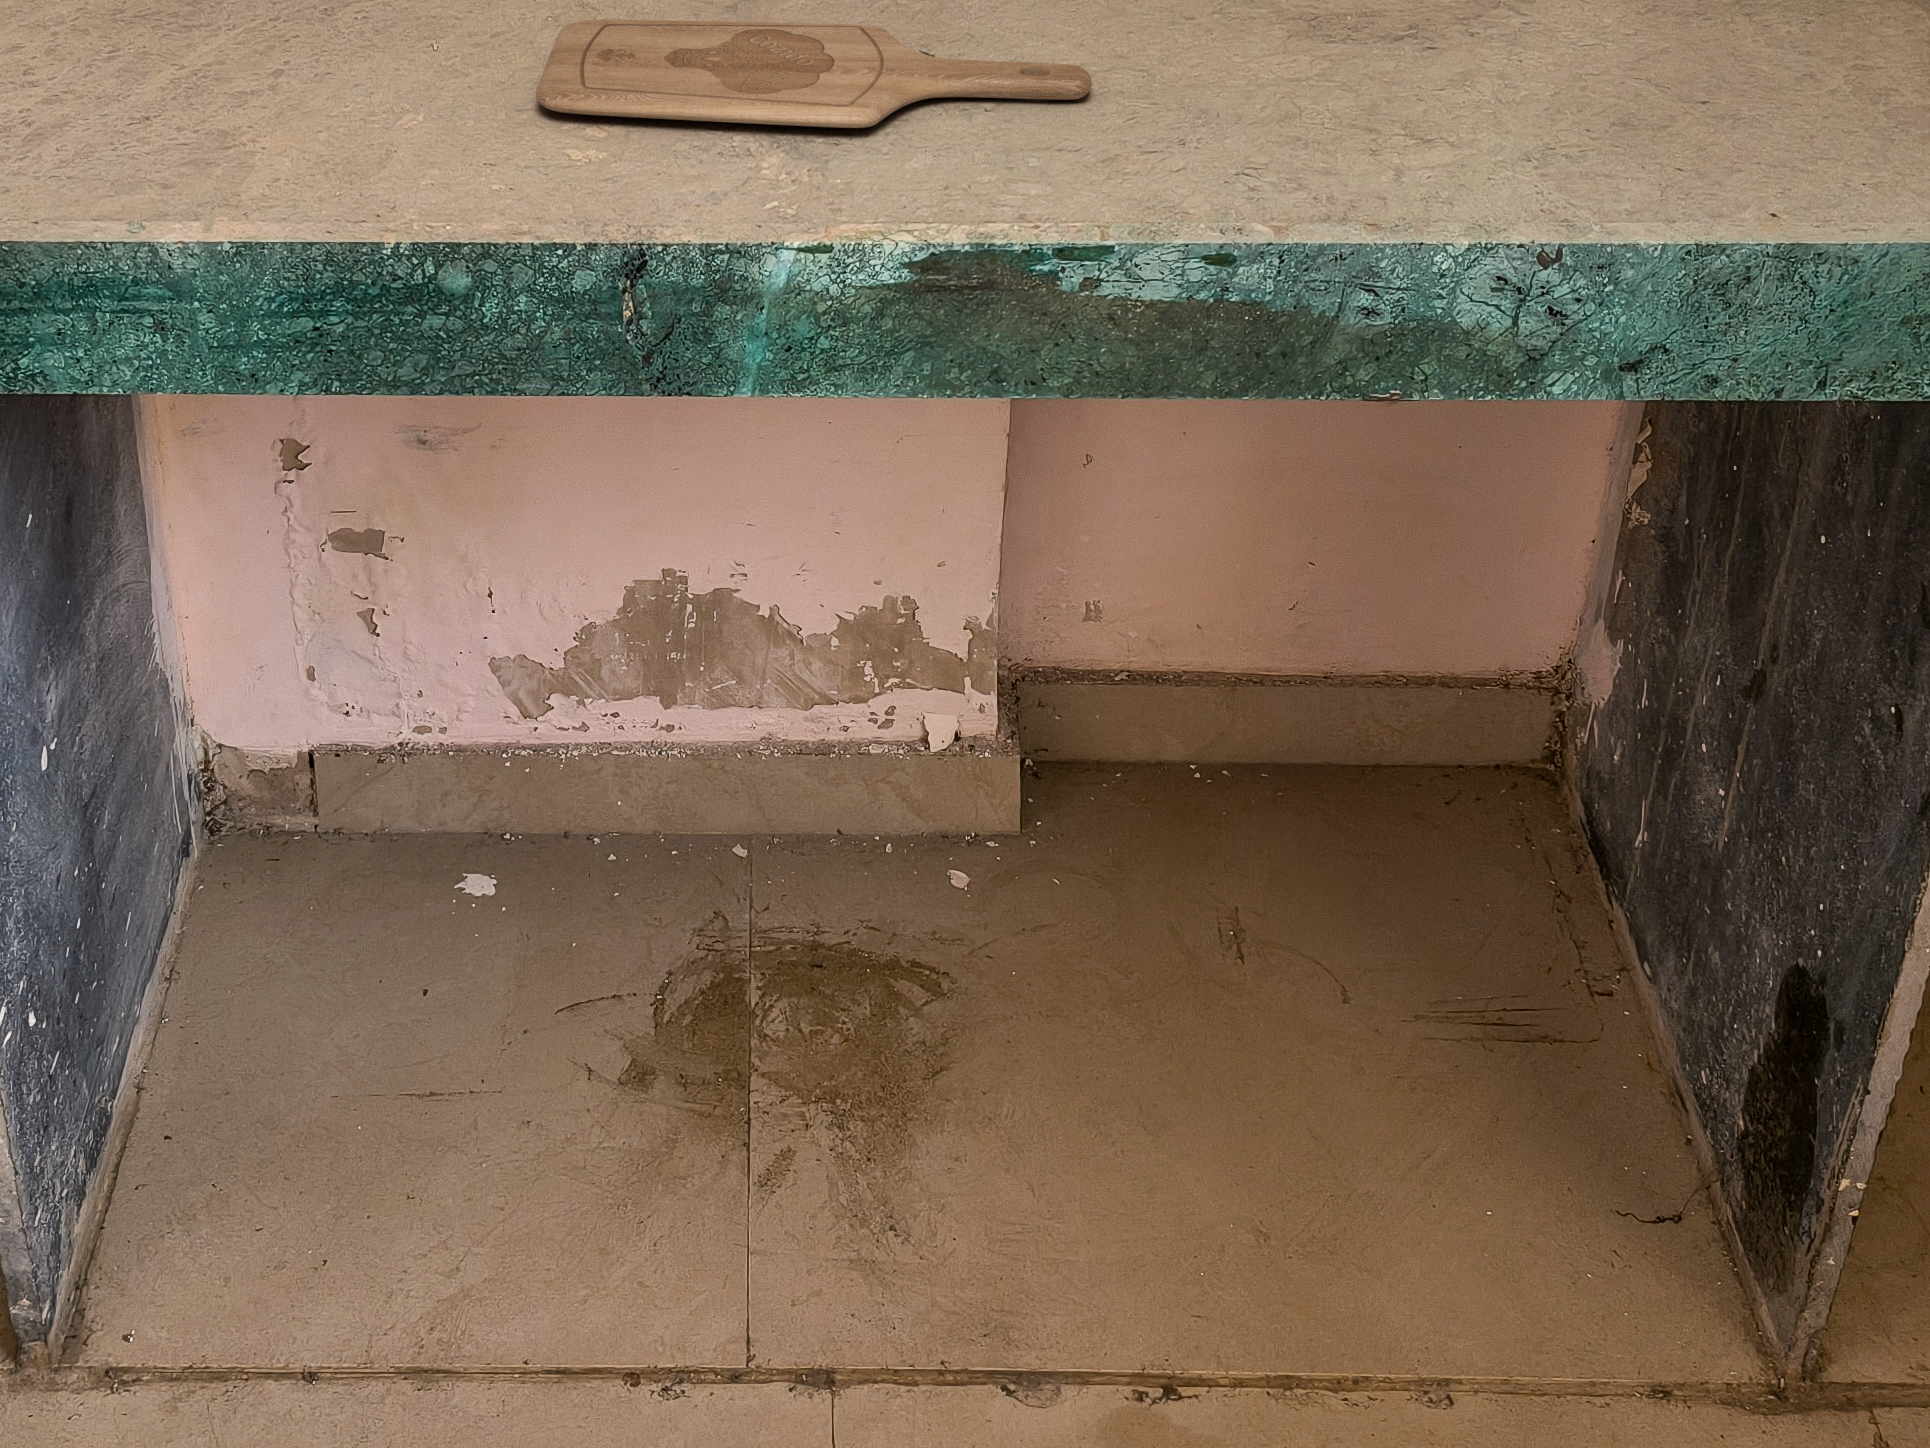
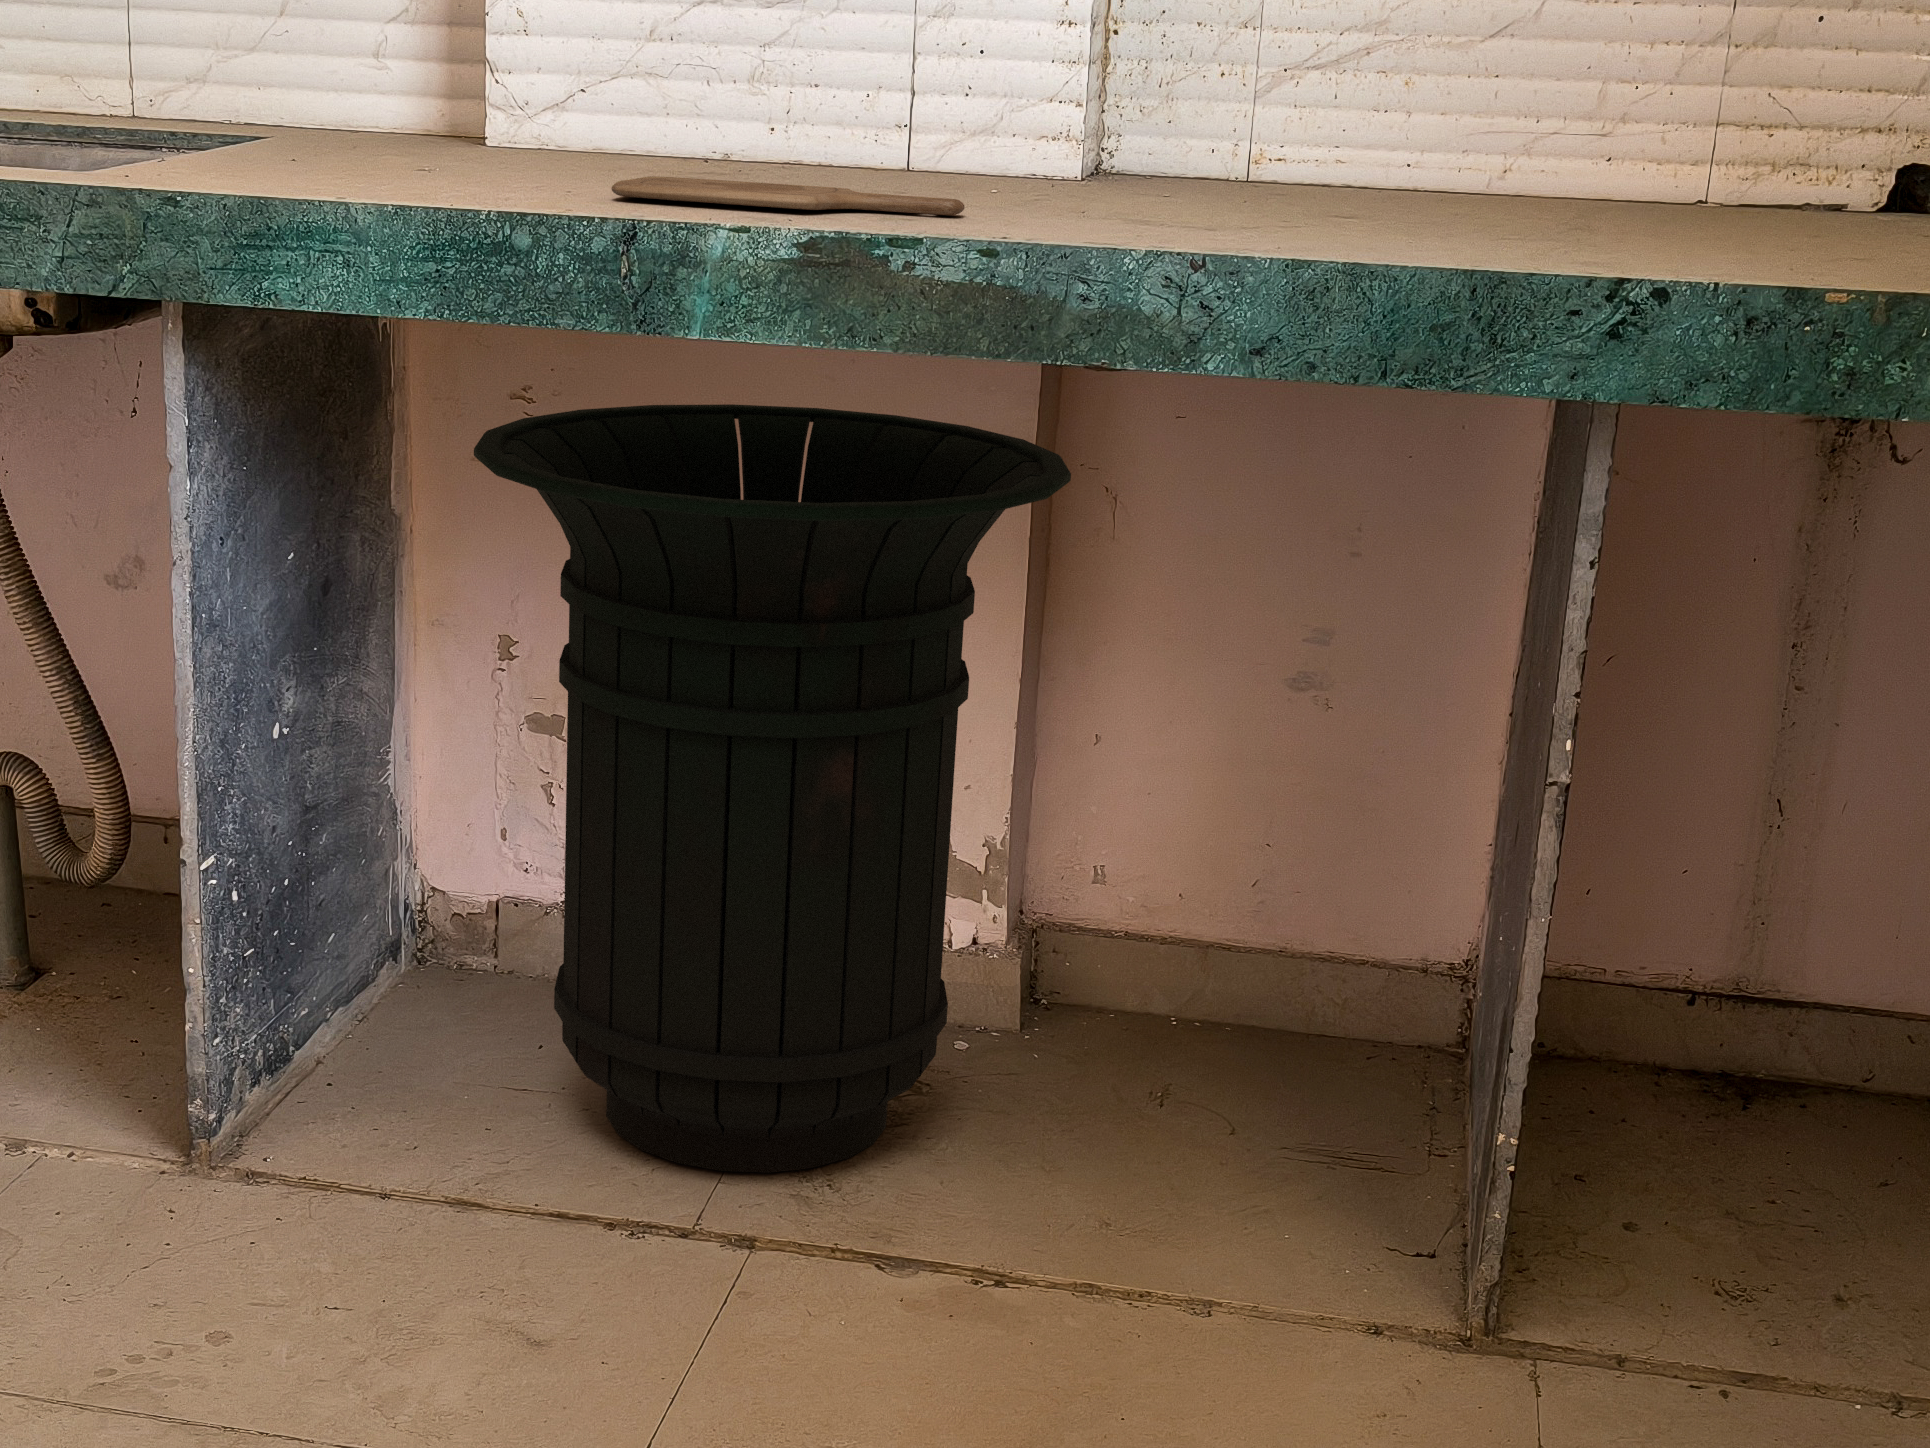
trash can: none [304,135,1173,1230] -> present [474,404,1071,1173]

